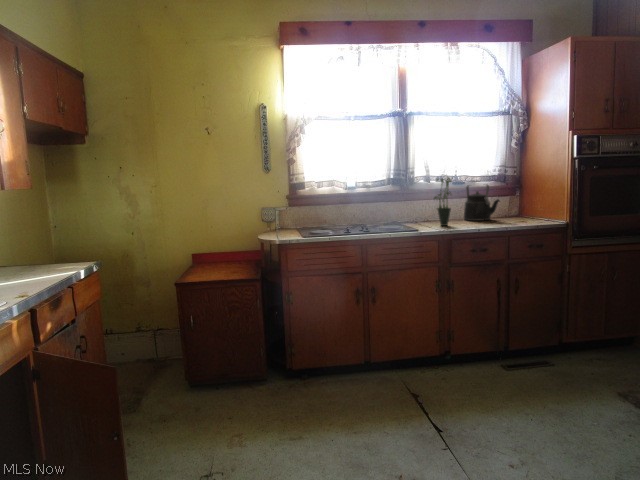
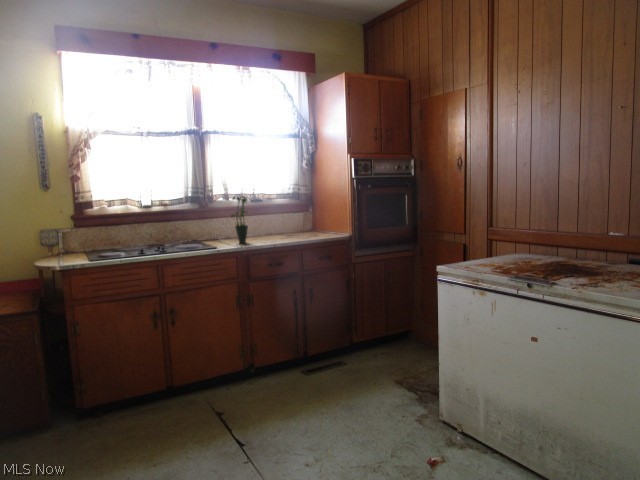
kettle: present [464,185,499,221] -> none [263,202,294,237]

